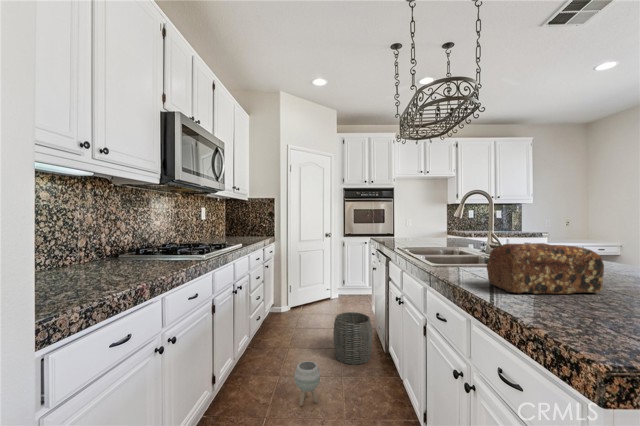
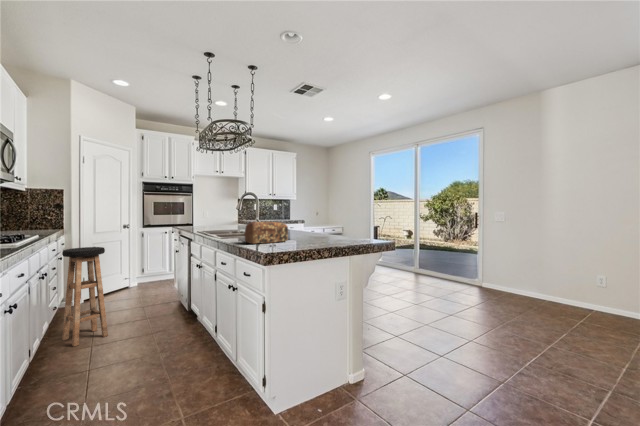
bar stool: none [261,258,299,369] -> present [62,247,108,346]
woven basket: present [333,312,372,365] -> none [141,287,177,326]
planter: present [295,361,320,406] -> none [111,323,135,357]

